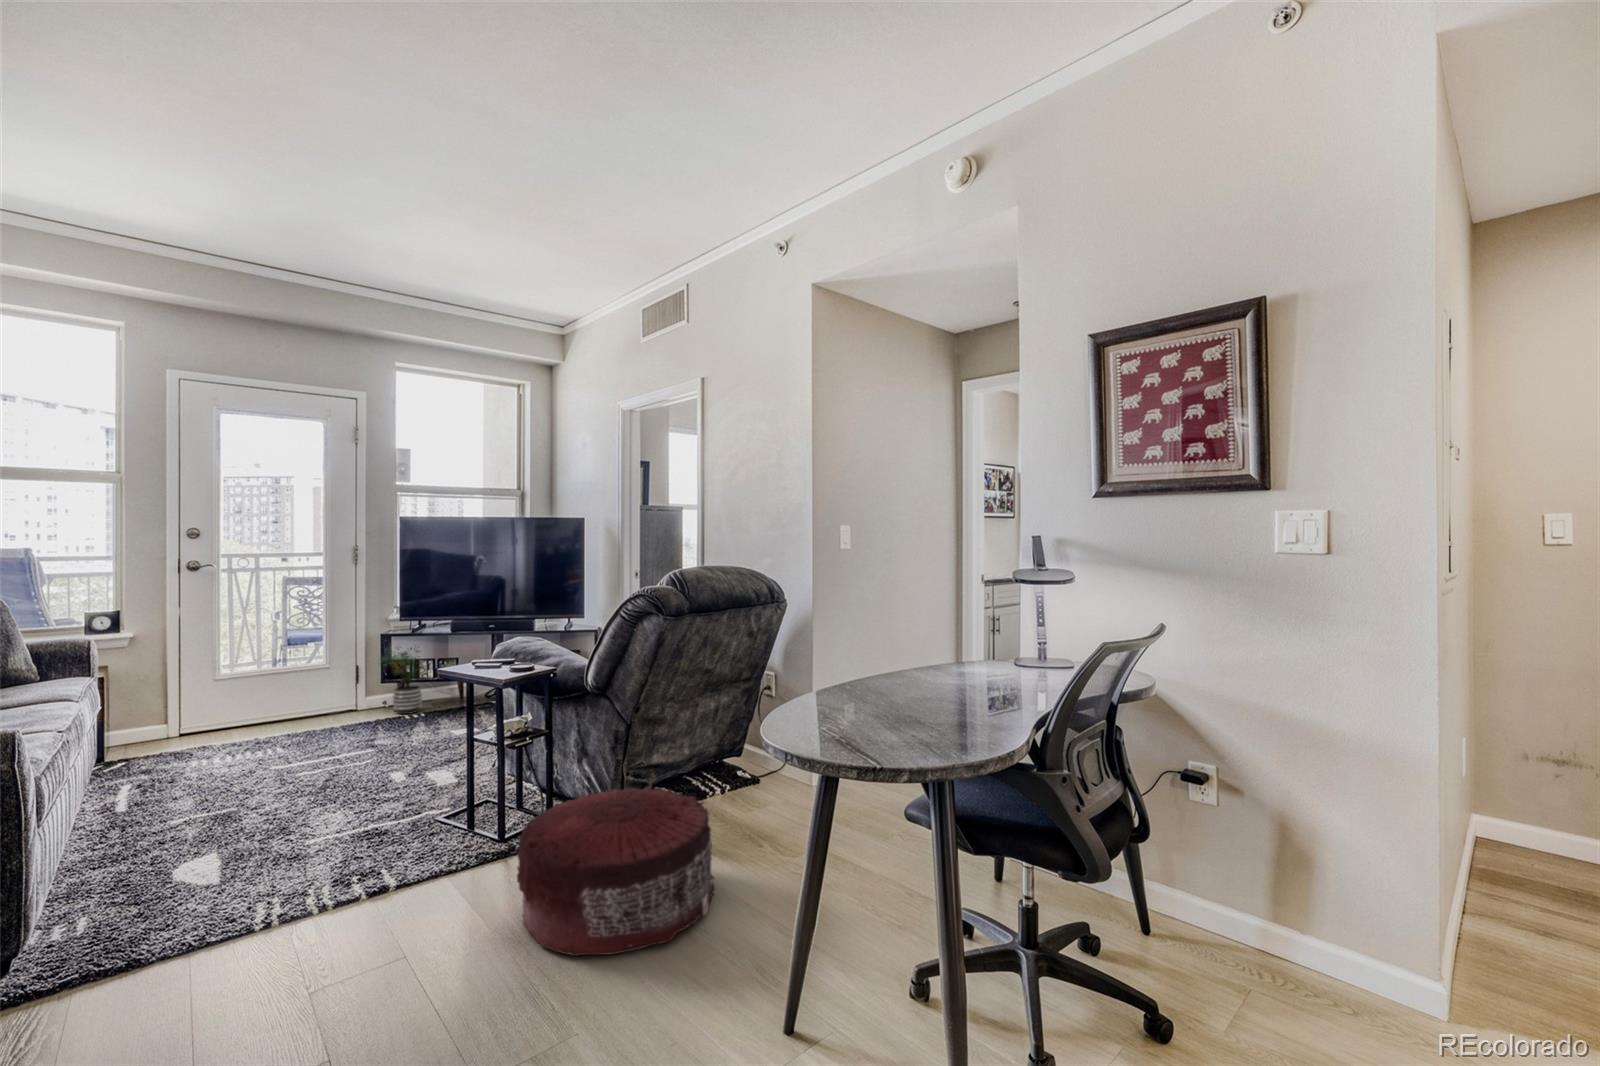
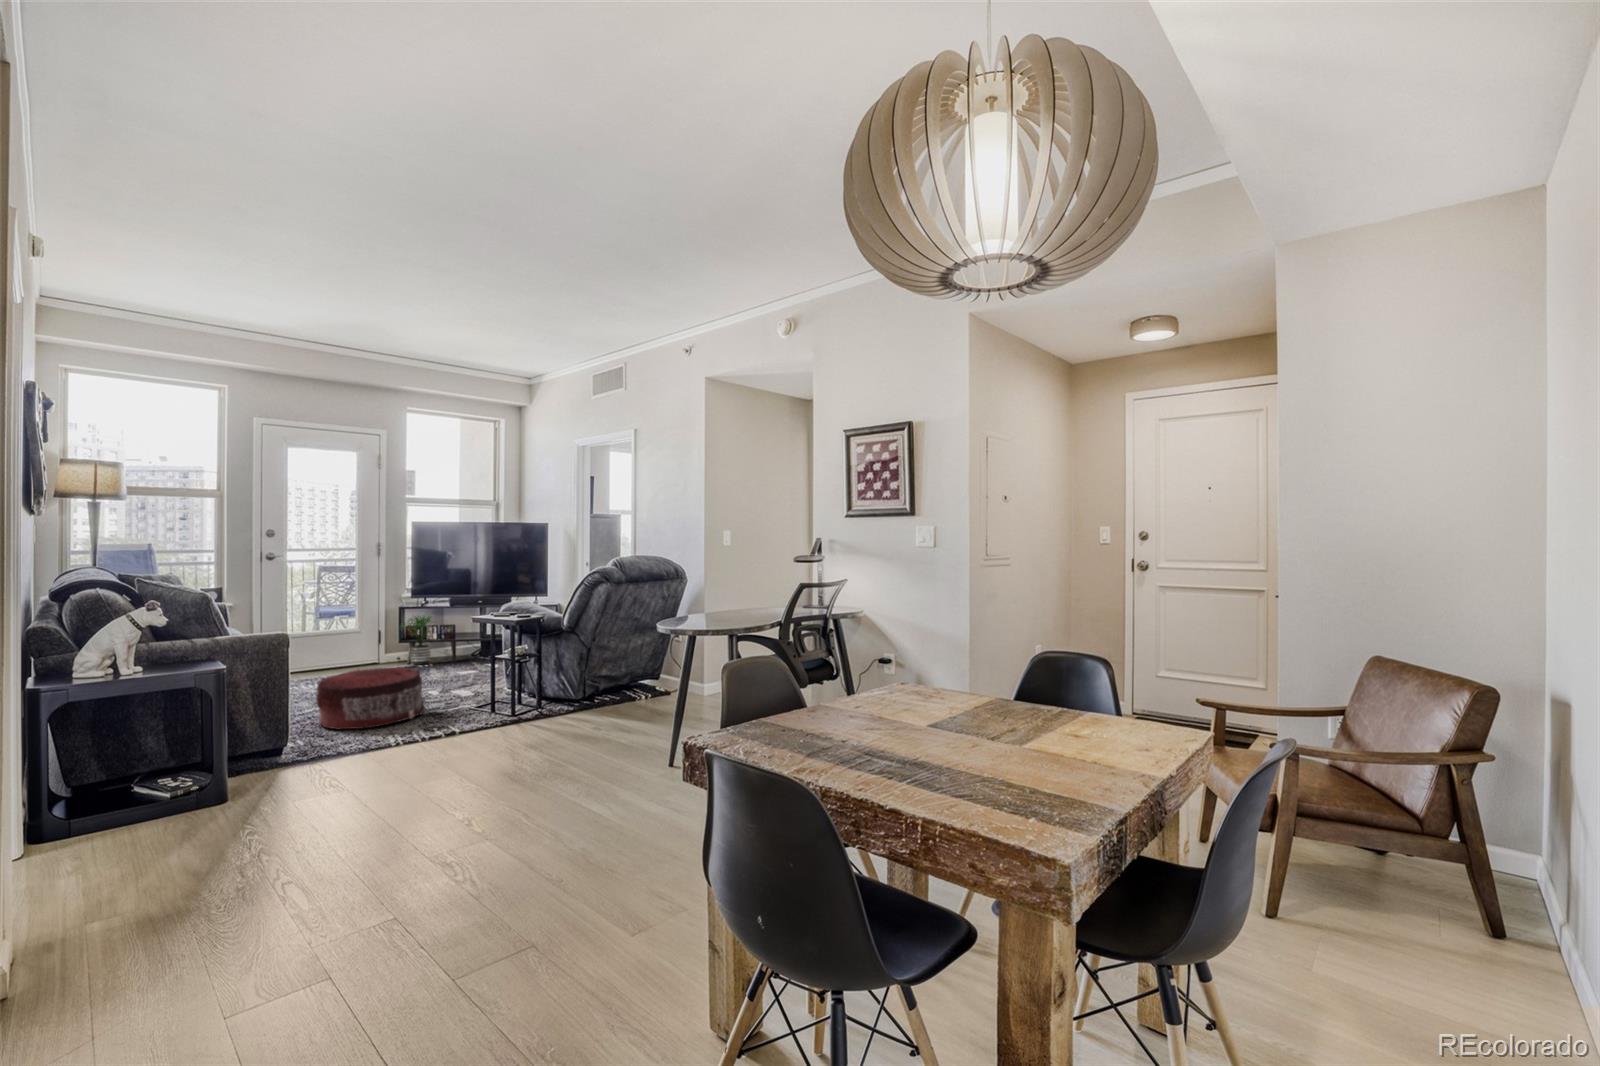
pouf: present [517,785,715,956] -> present [316,667,425,729]

